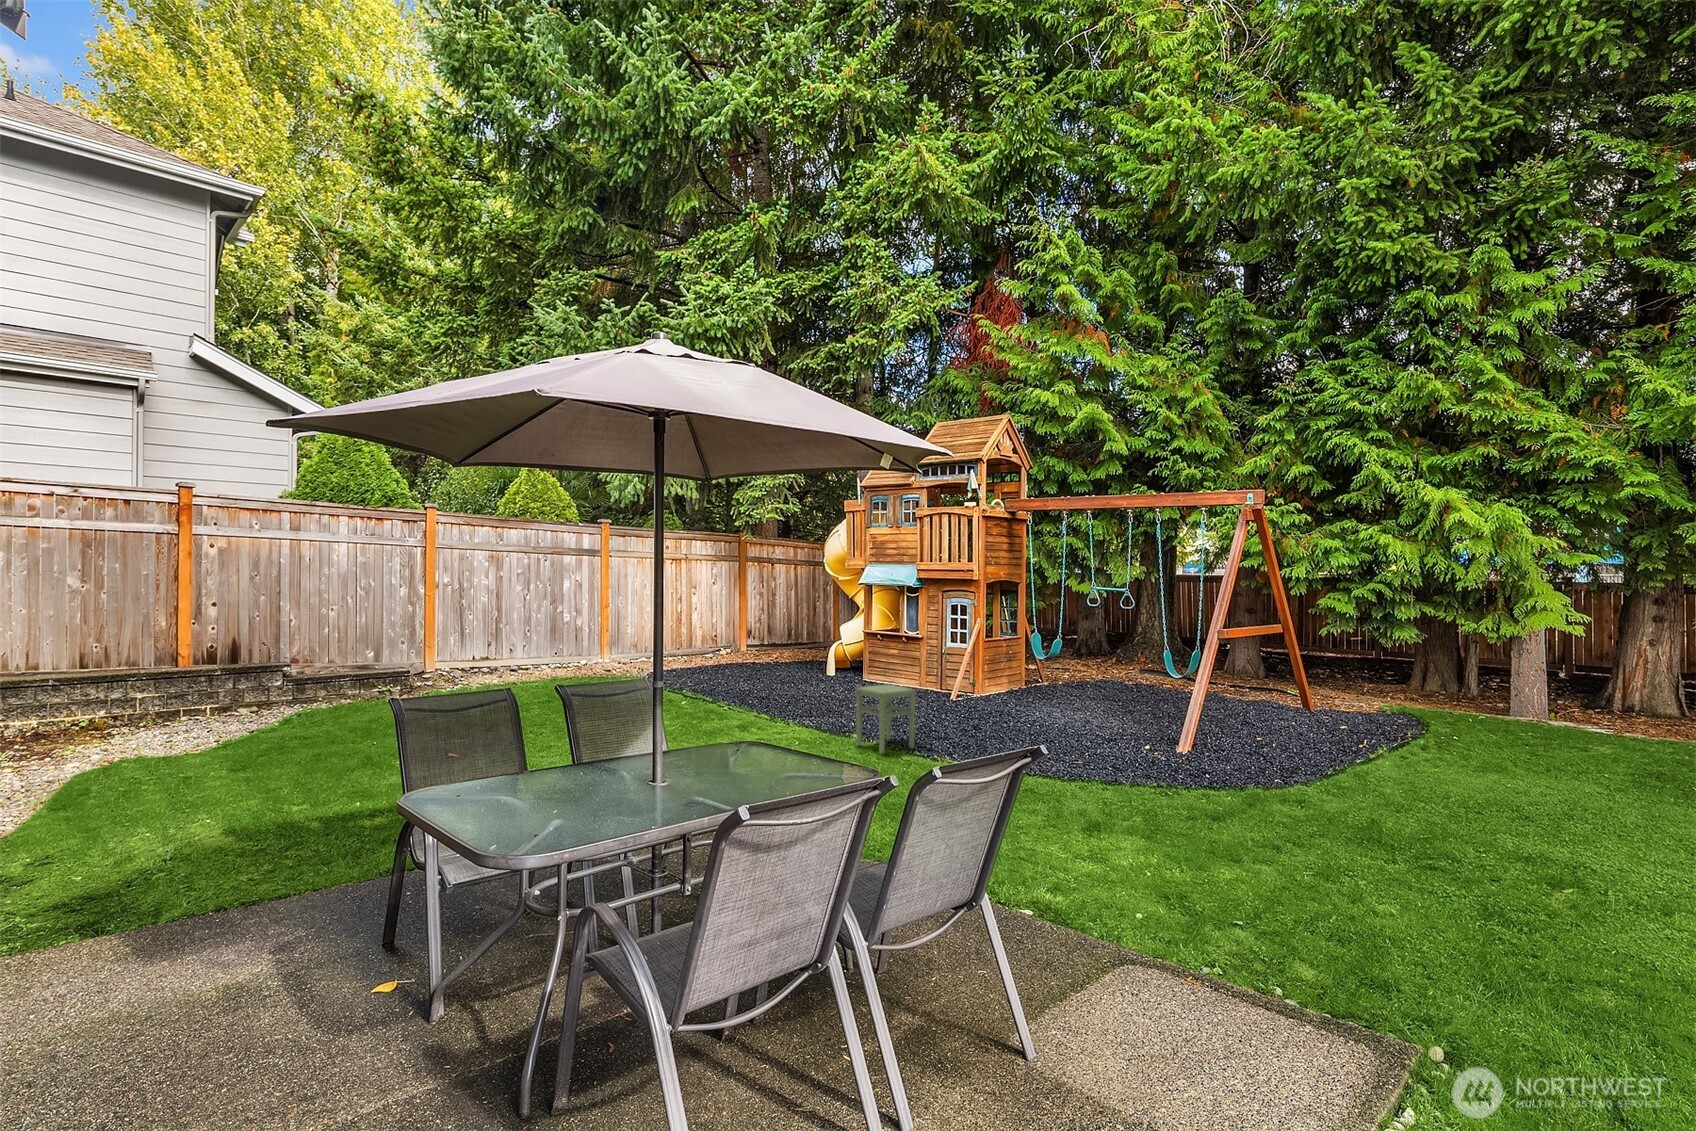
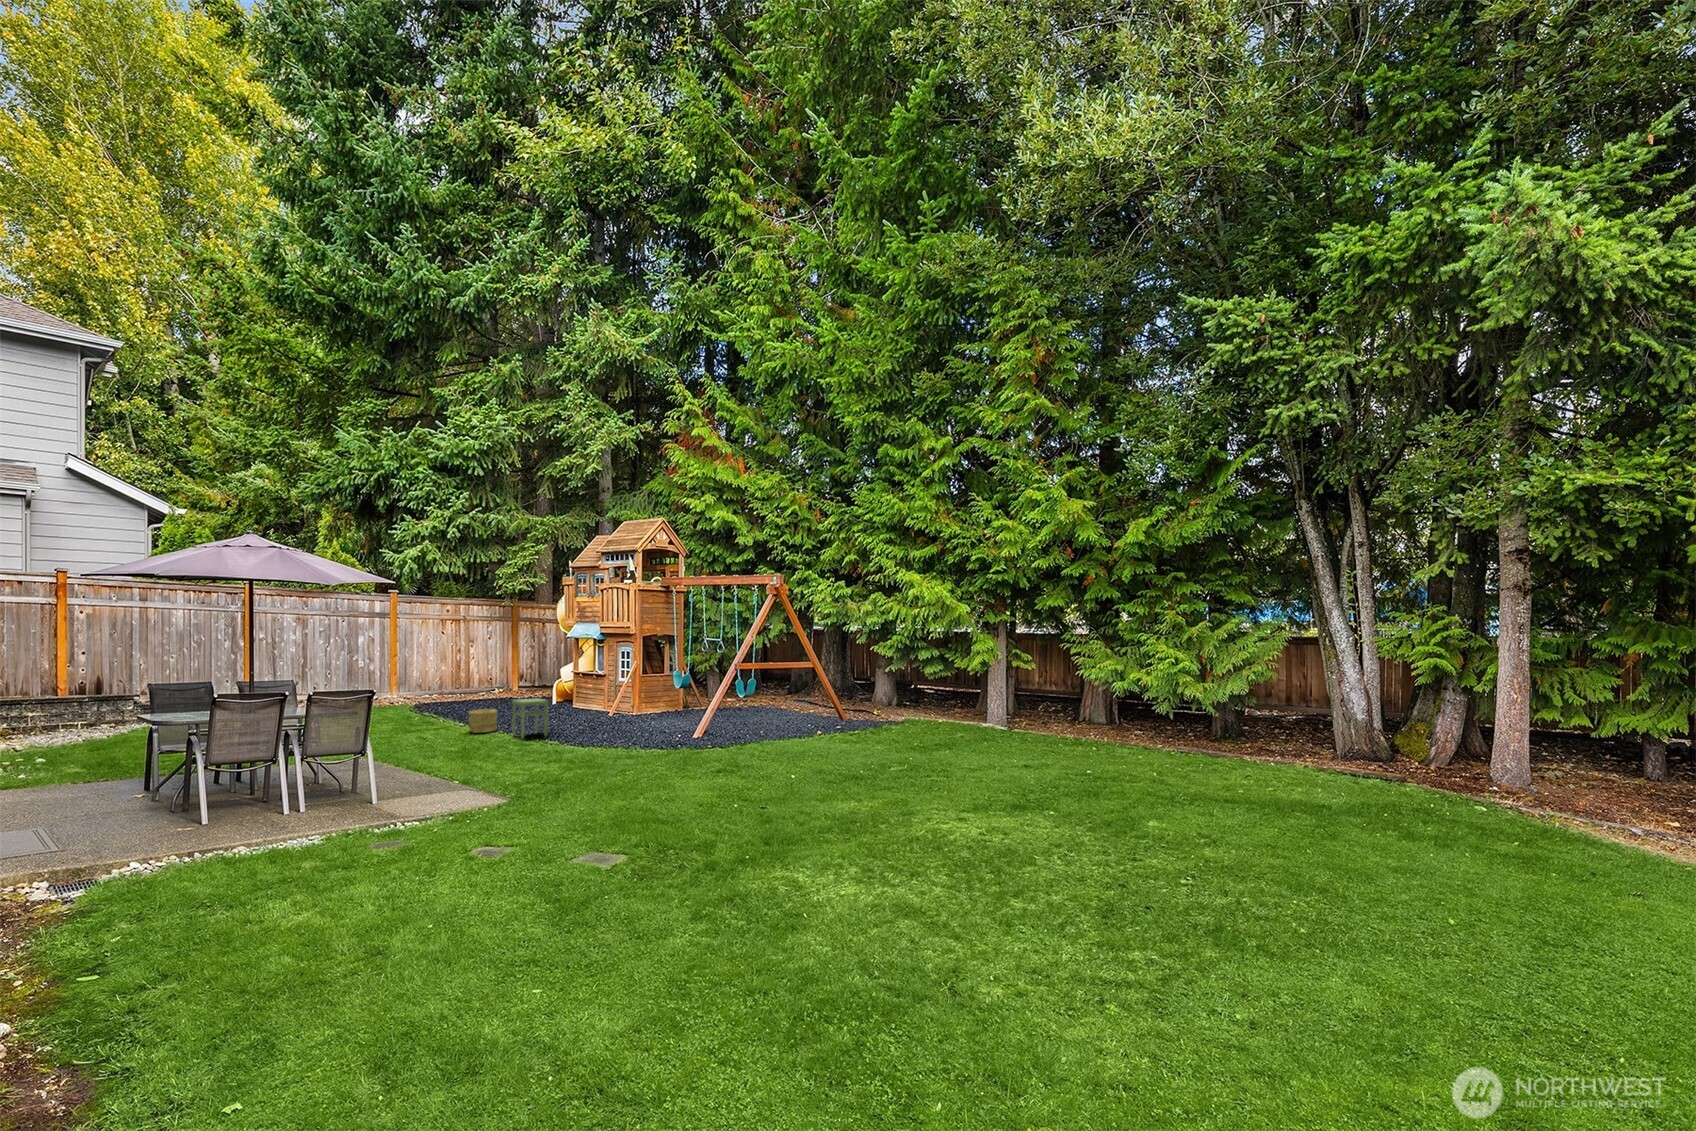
wooden bucket: none [776,698,818,737] -> present [469,709,497,733]

